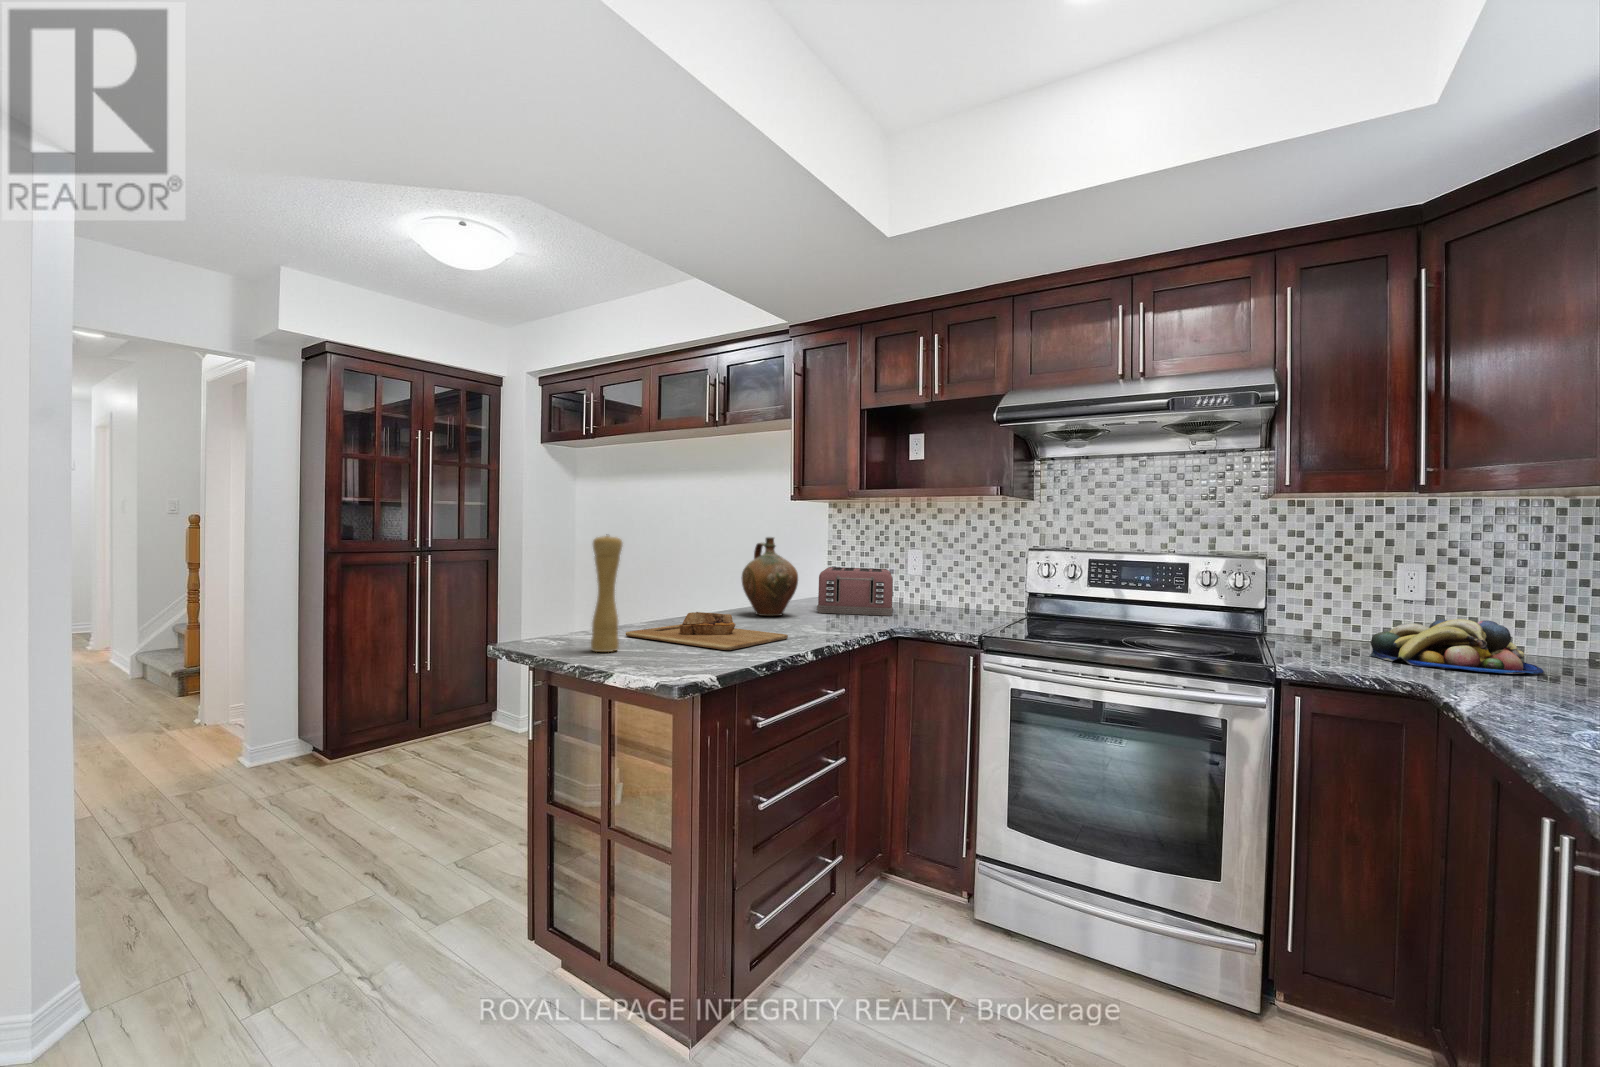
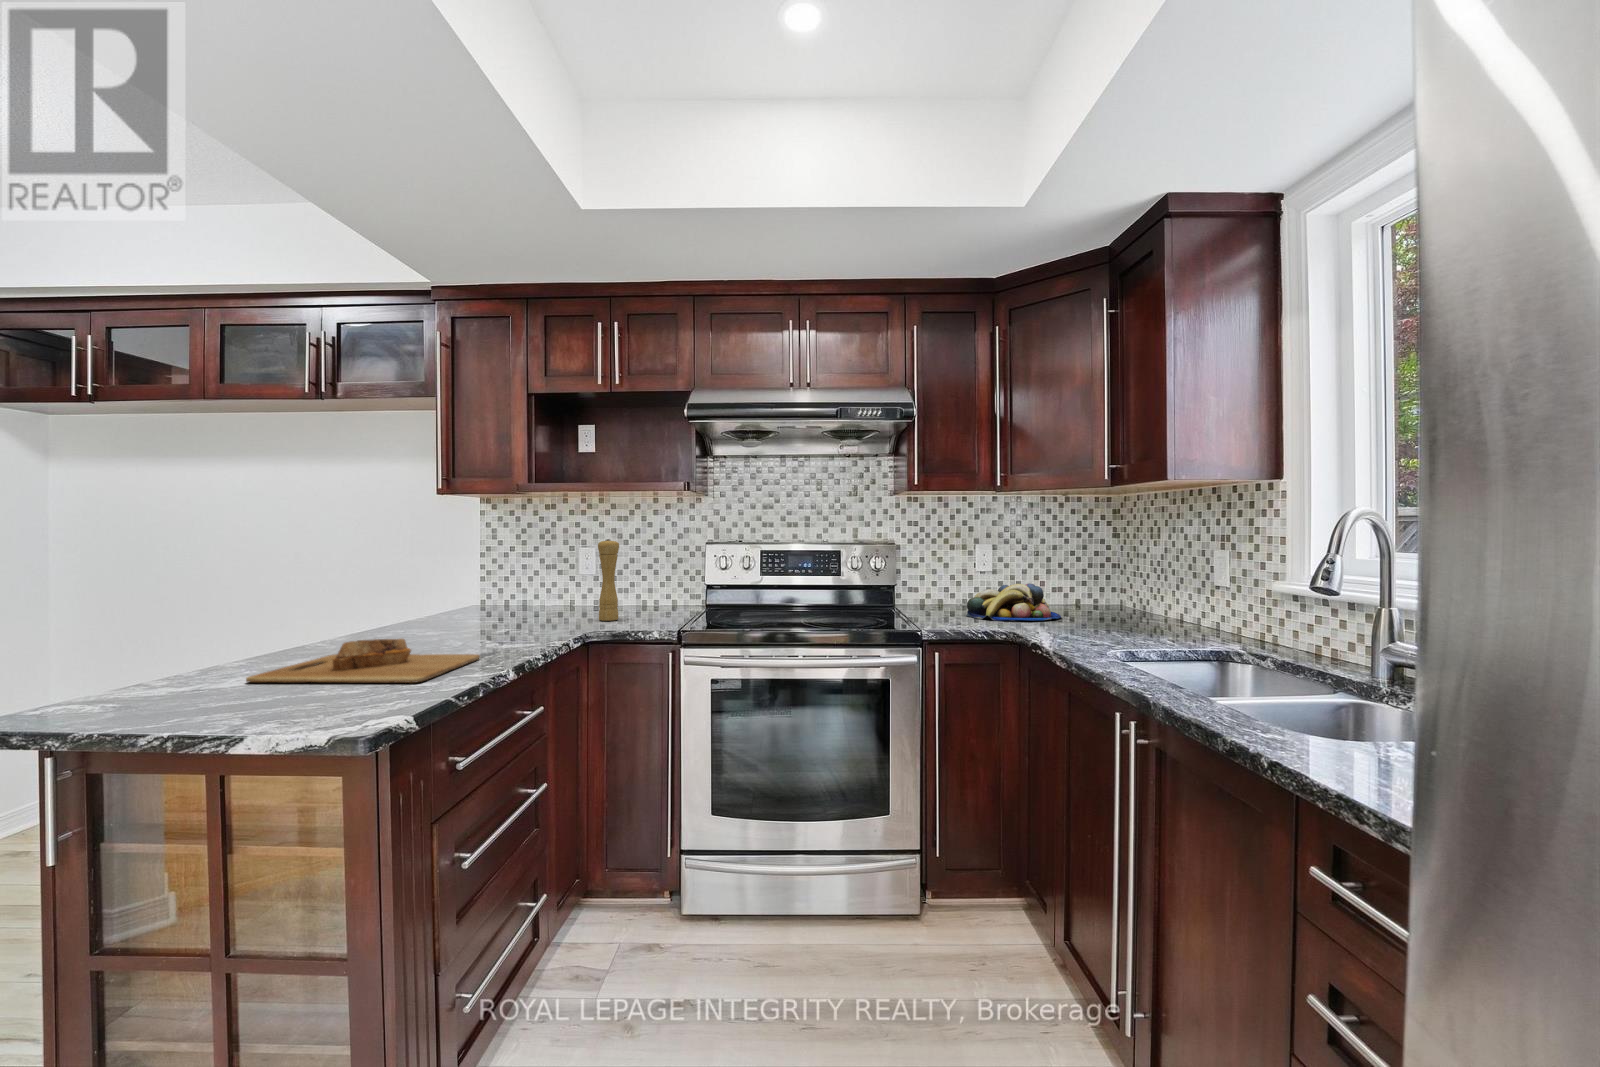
pepper mill: present [591,535,622,652] -> present [598,539,619,621]
ceramic jug: present [742,537,798,616] -> none [388,541,465,635]
toaster: present [817,567,893,616] -> none [483,570,574,625]

